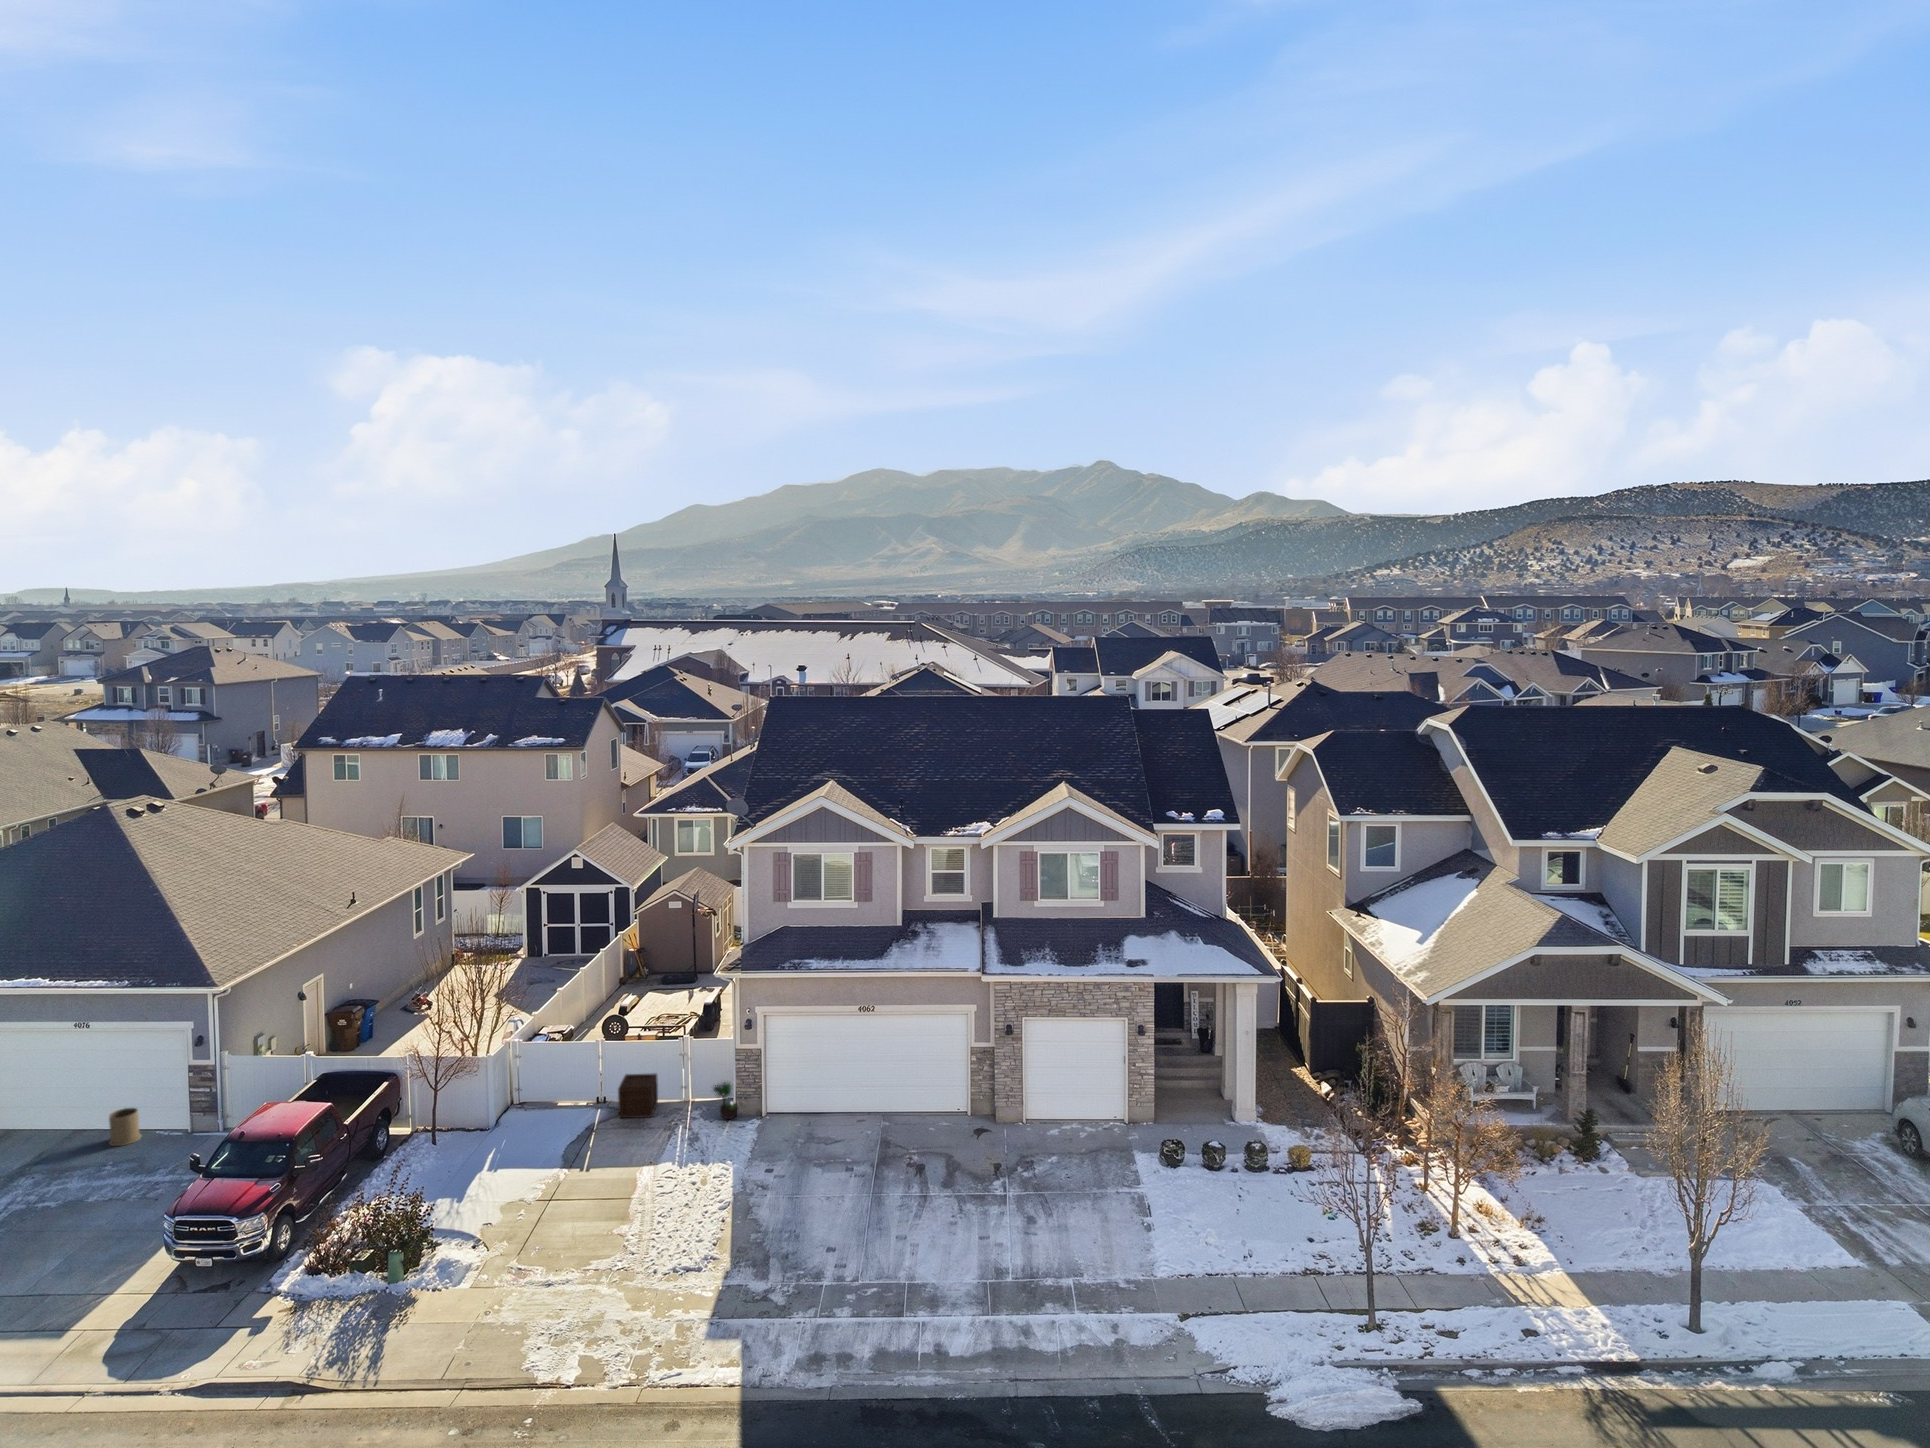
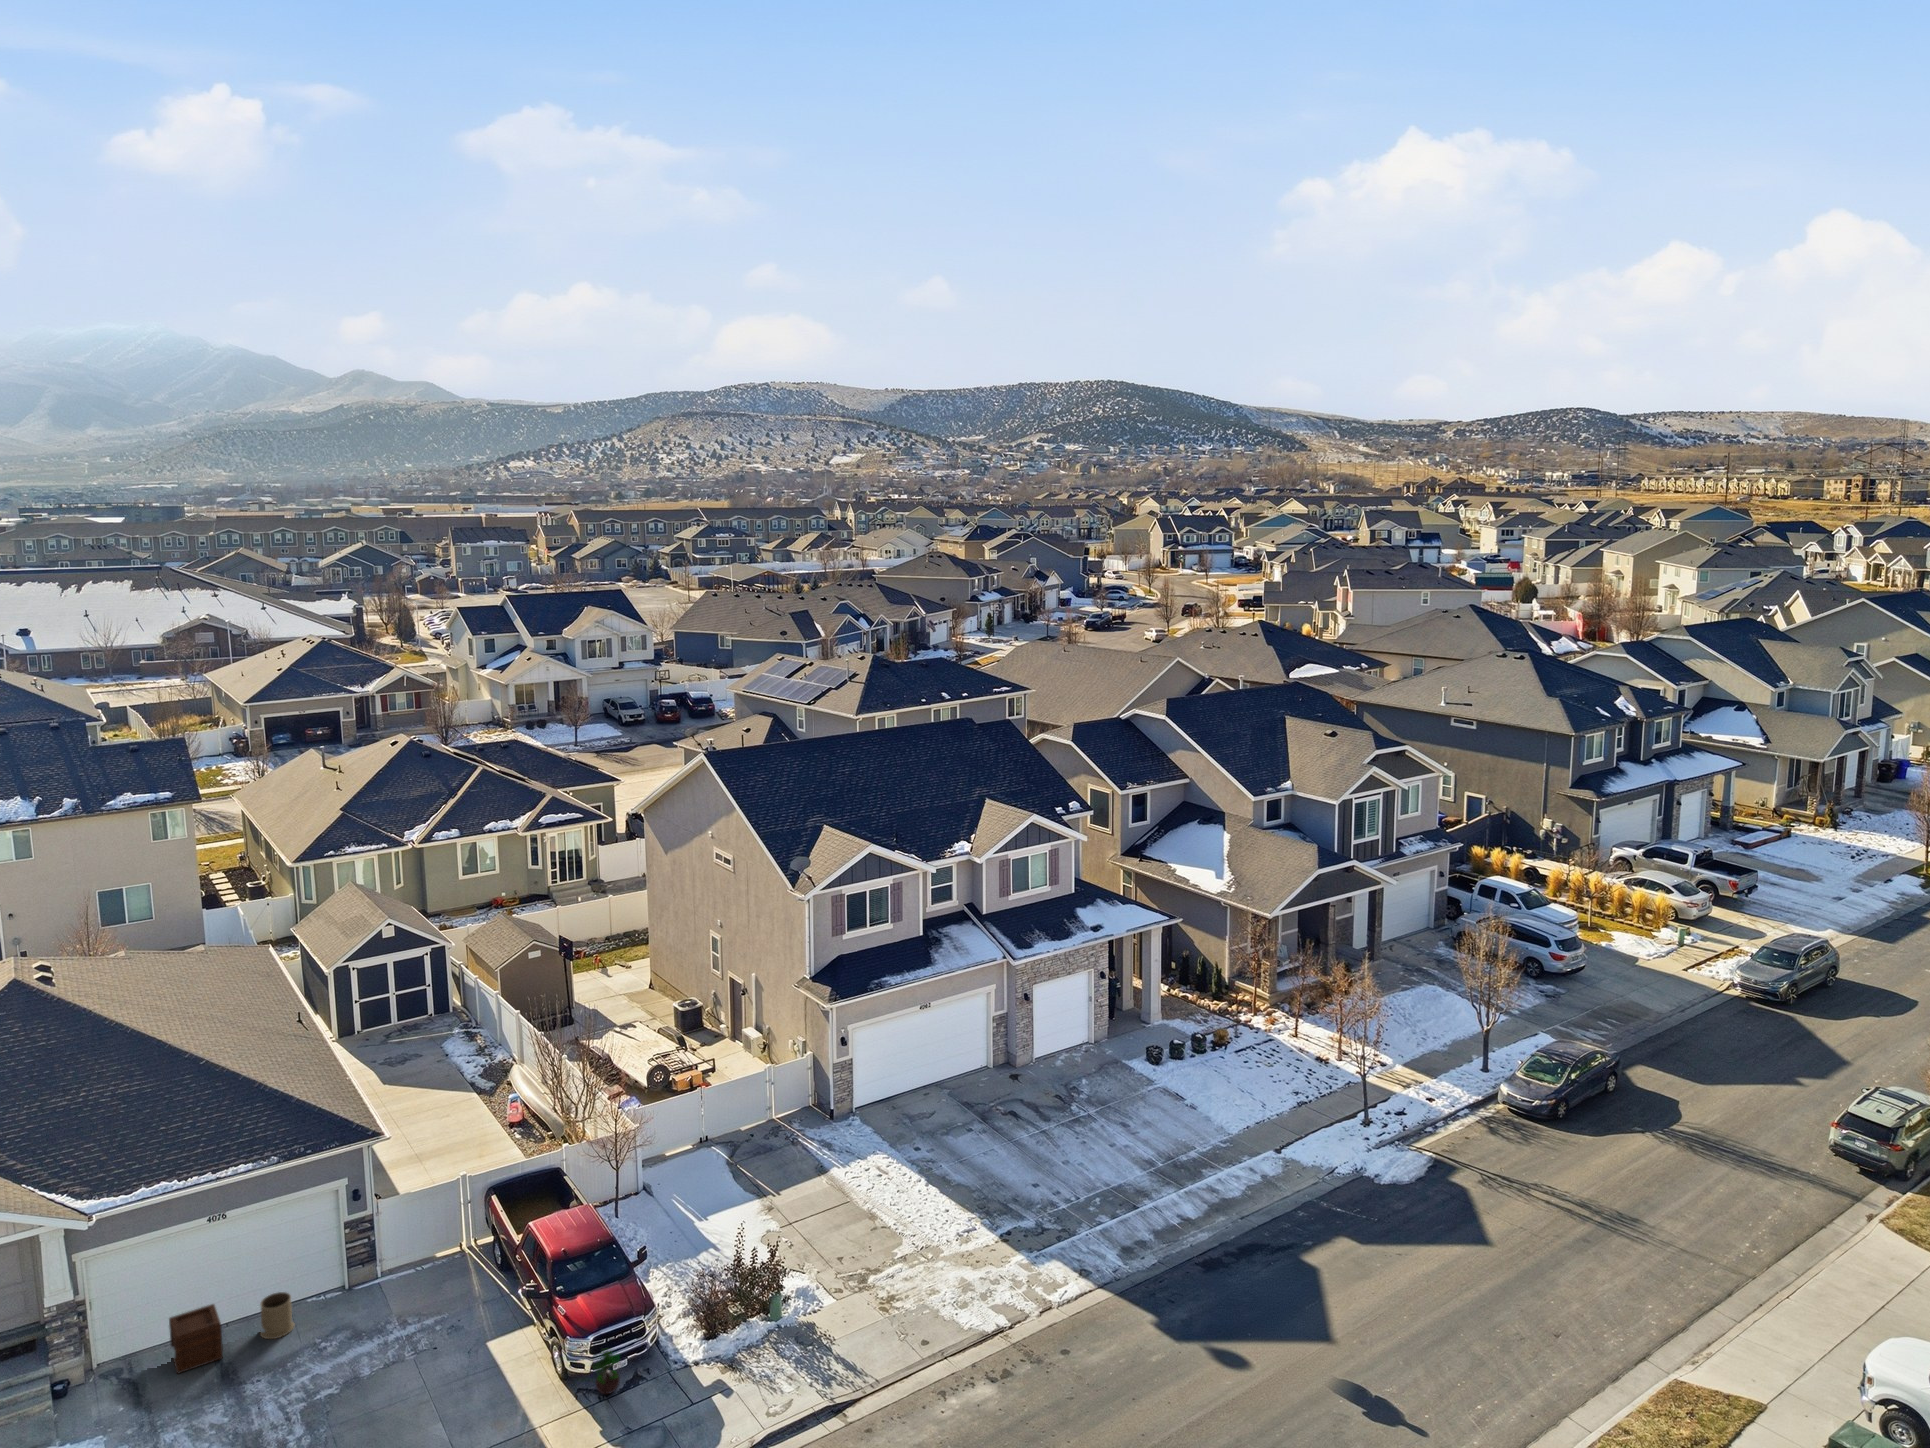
wooden crate: present [618,1073,658,1118] -> present [169,1304,223,1373]
potted tree: present [713,1082,738,1119] -> present [593,1349,620,1394]

